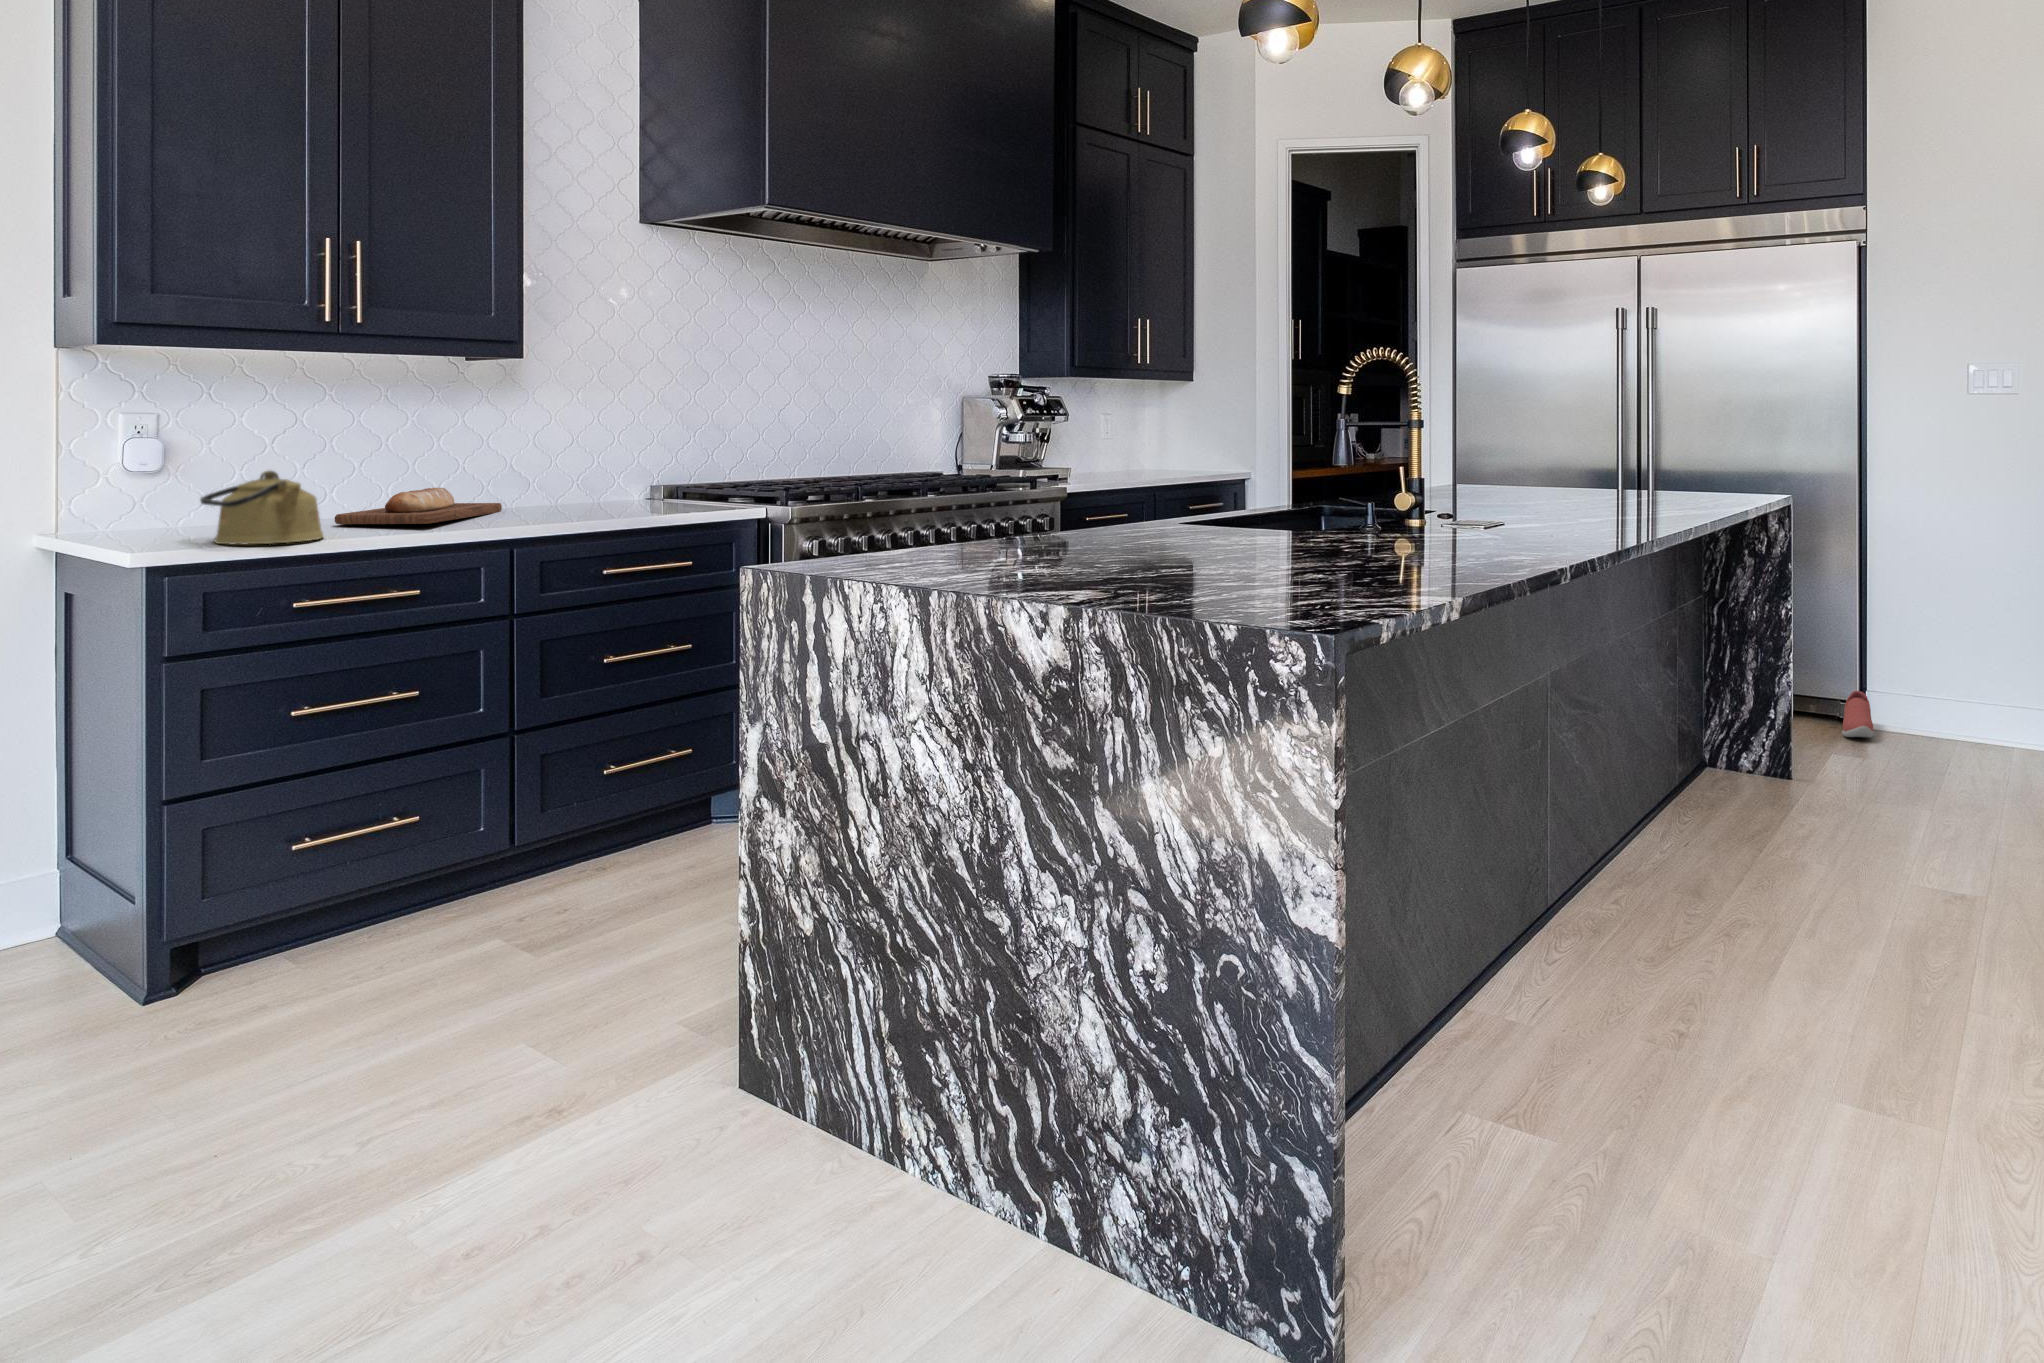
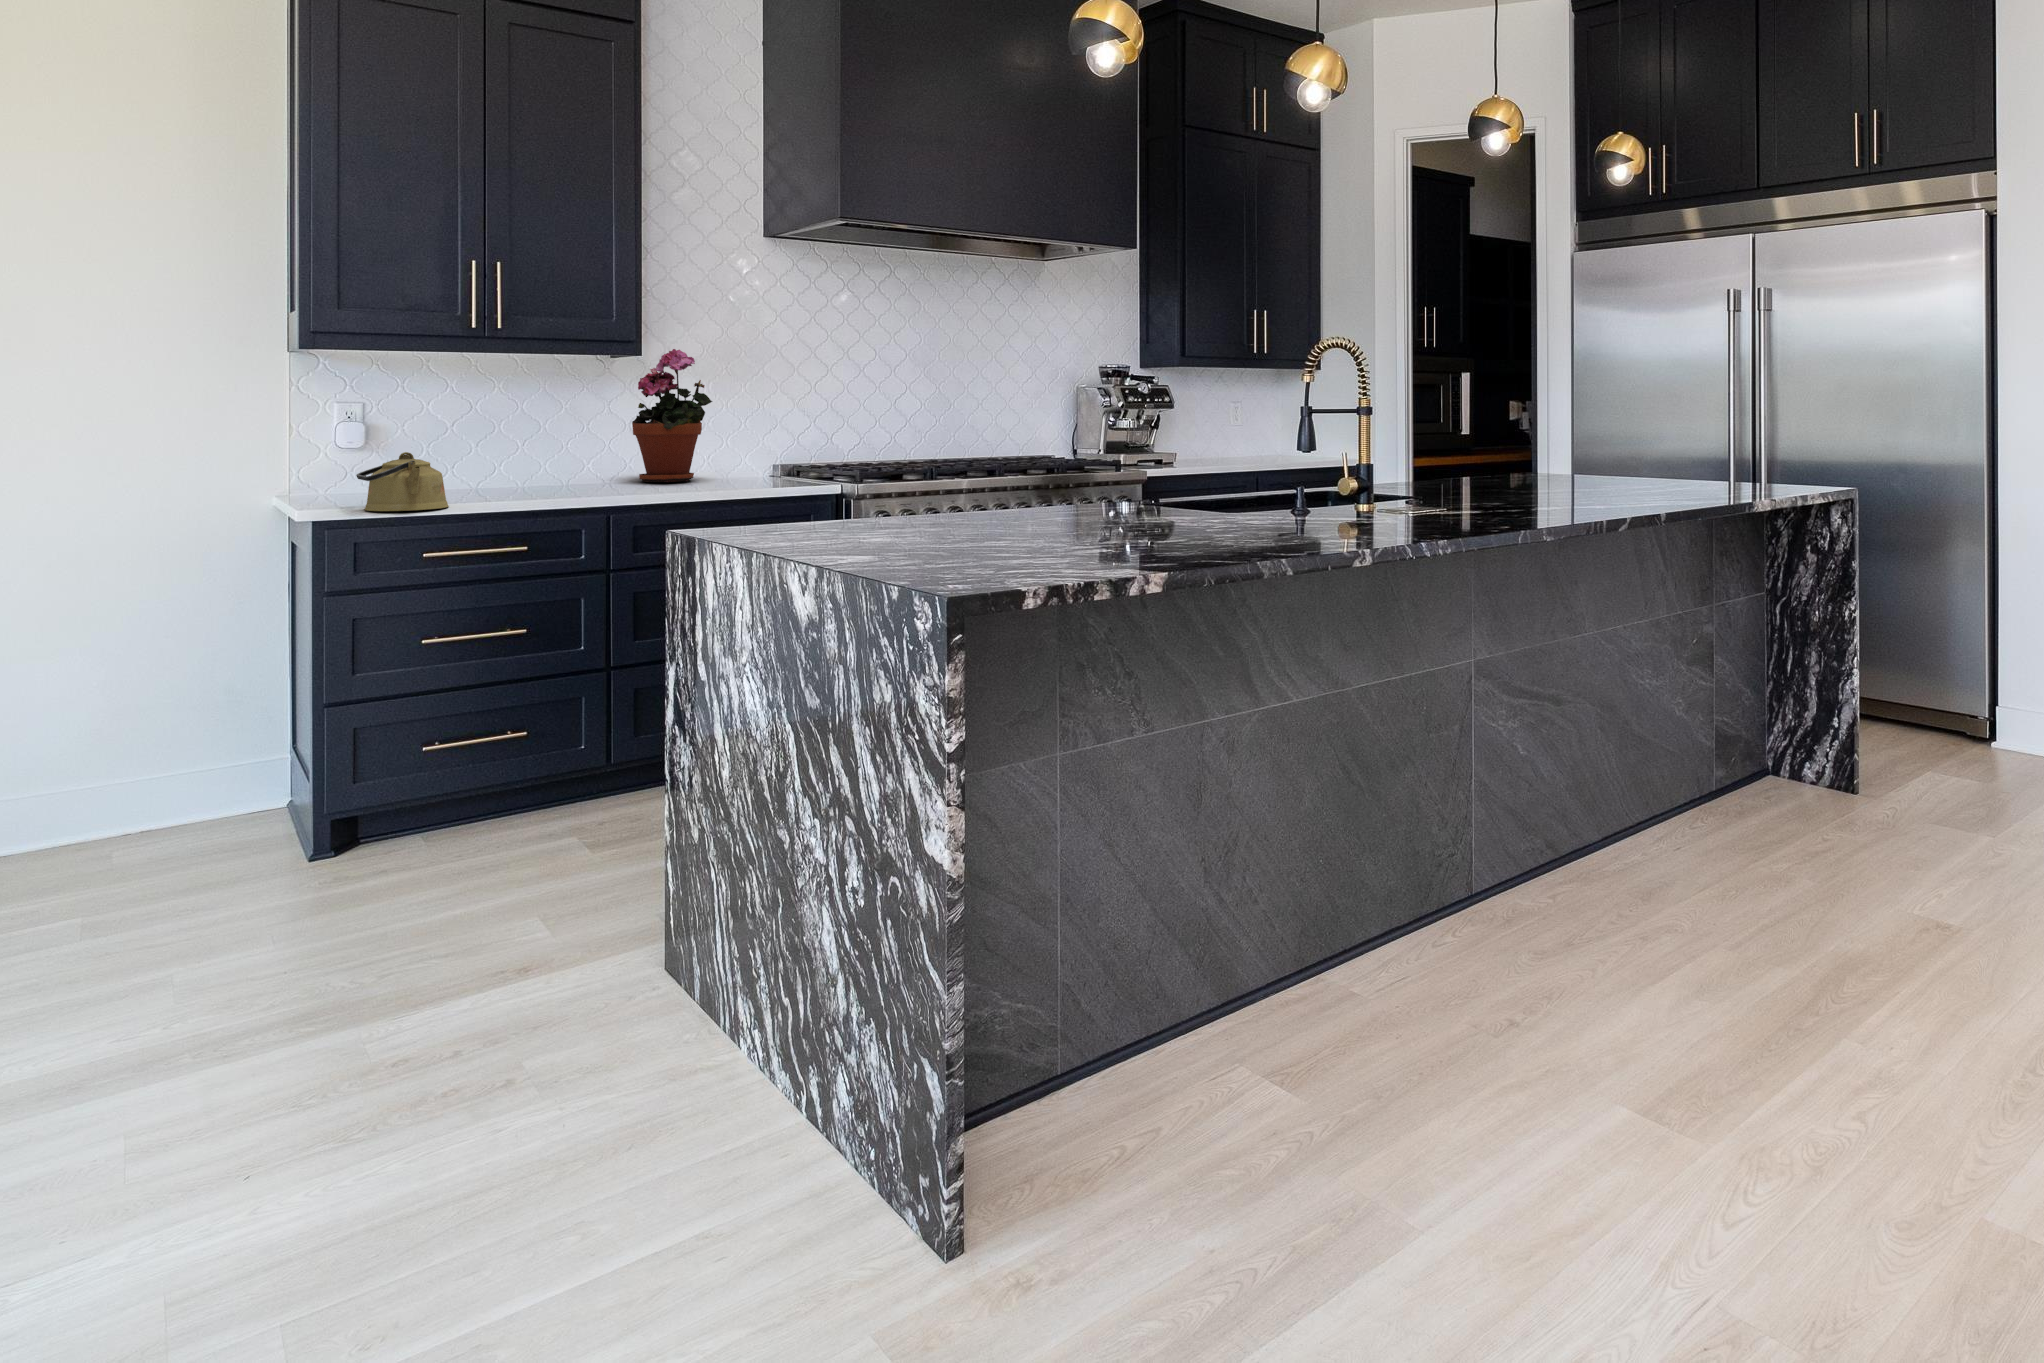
potted plant: none [506,347,603,503] -> present [632,349,712,482]
bread loaf: present [335,488,502,524] -> none [470,468,618,497]
shoe: present [1842,691,1874,738] -> none [1957,704,1997,755]

